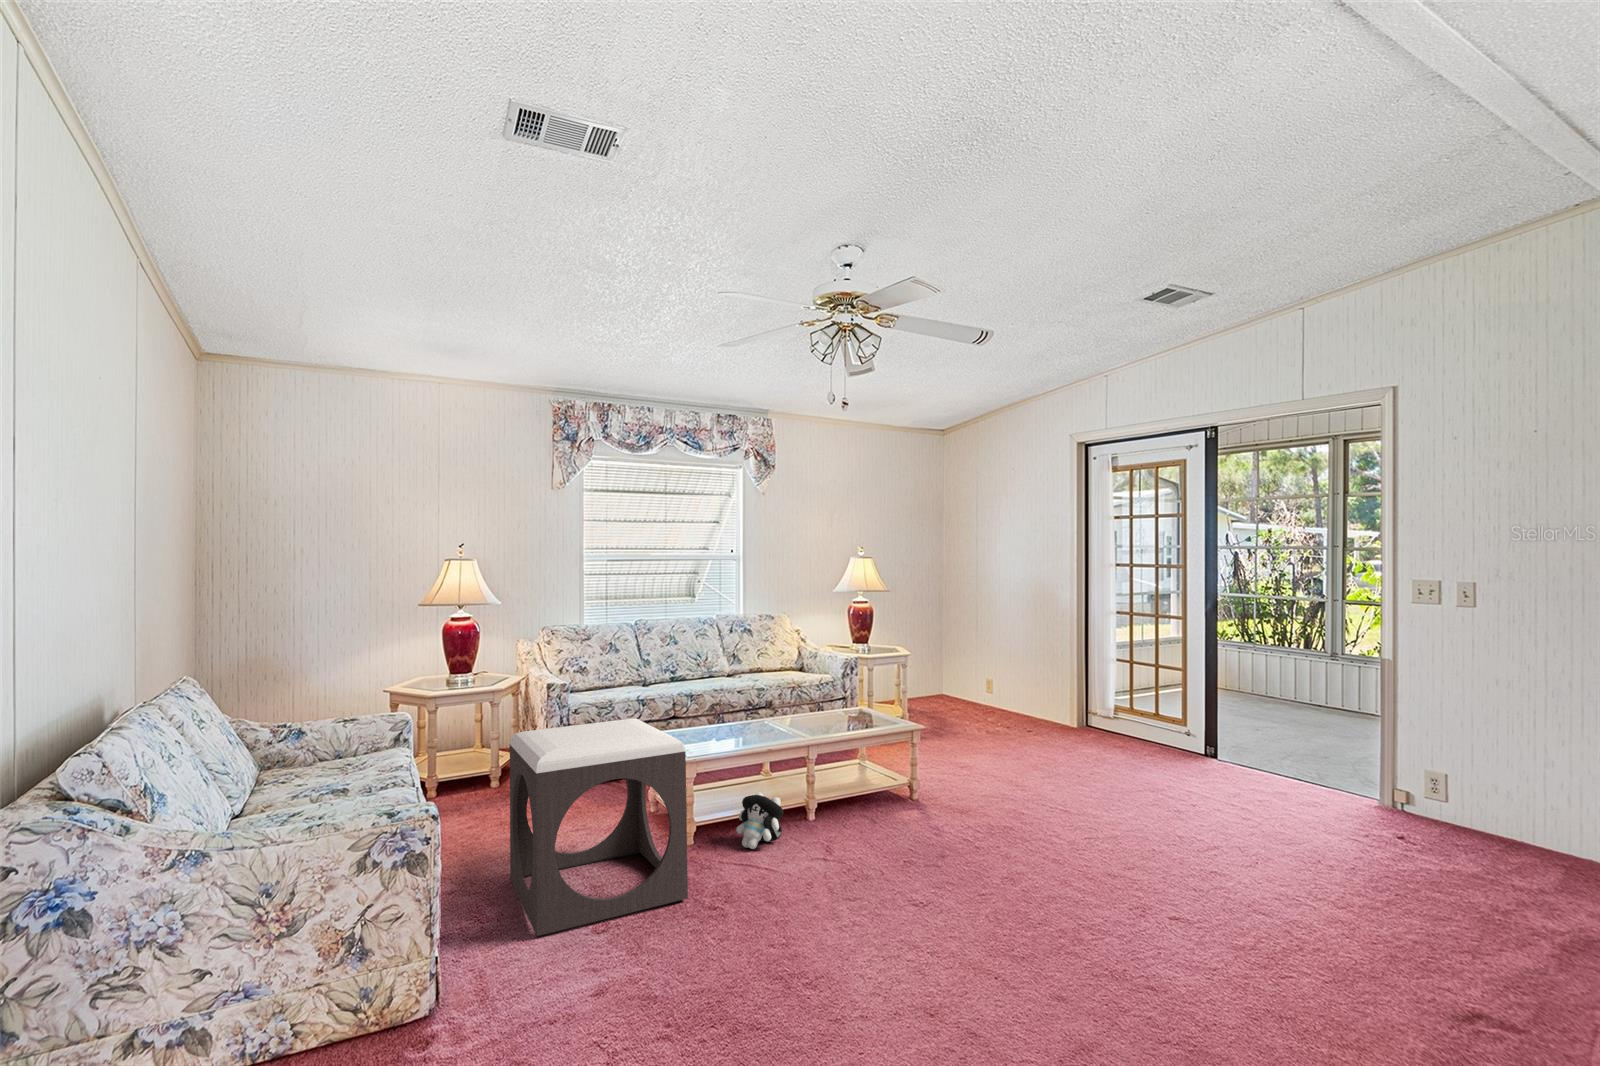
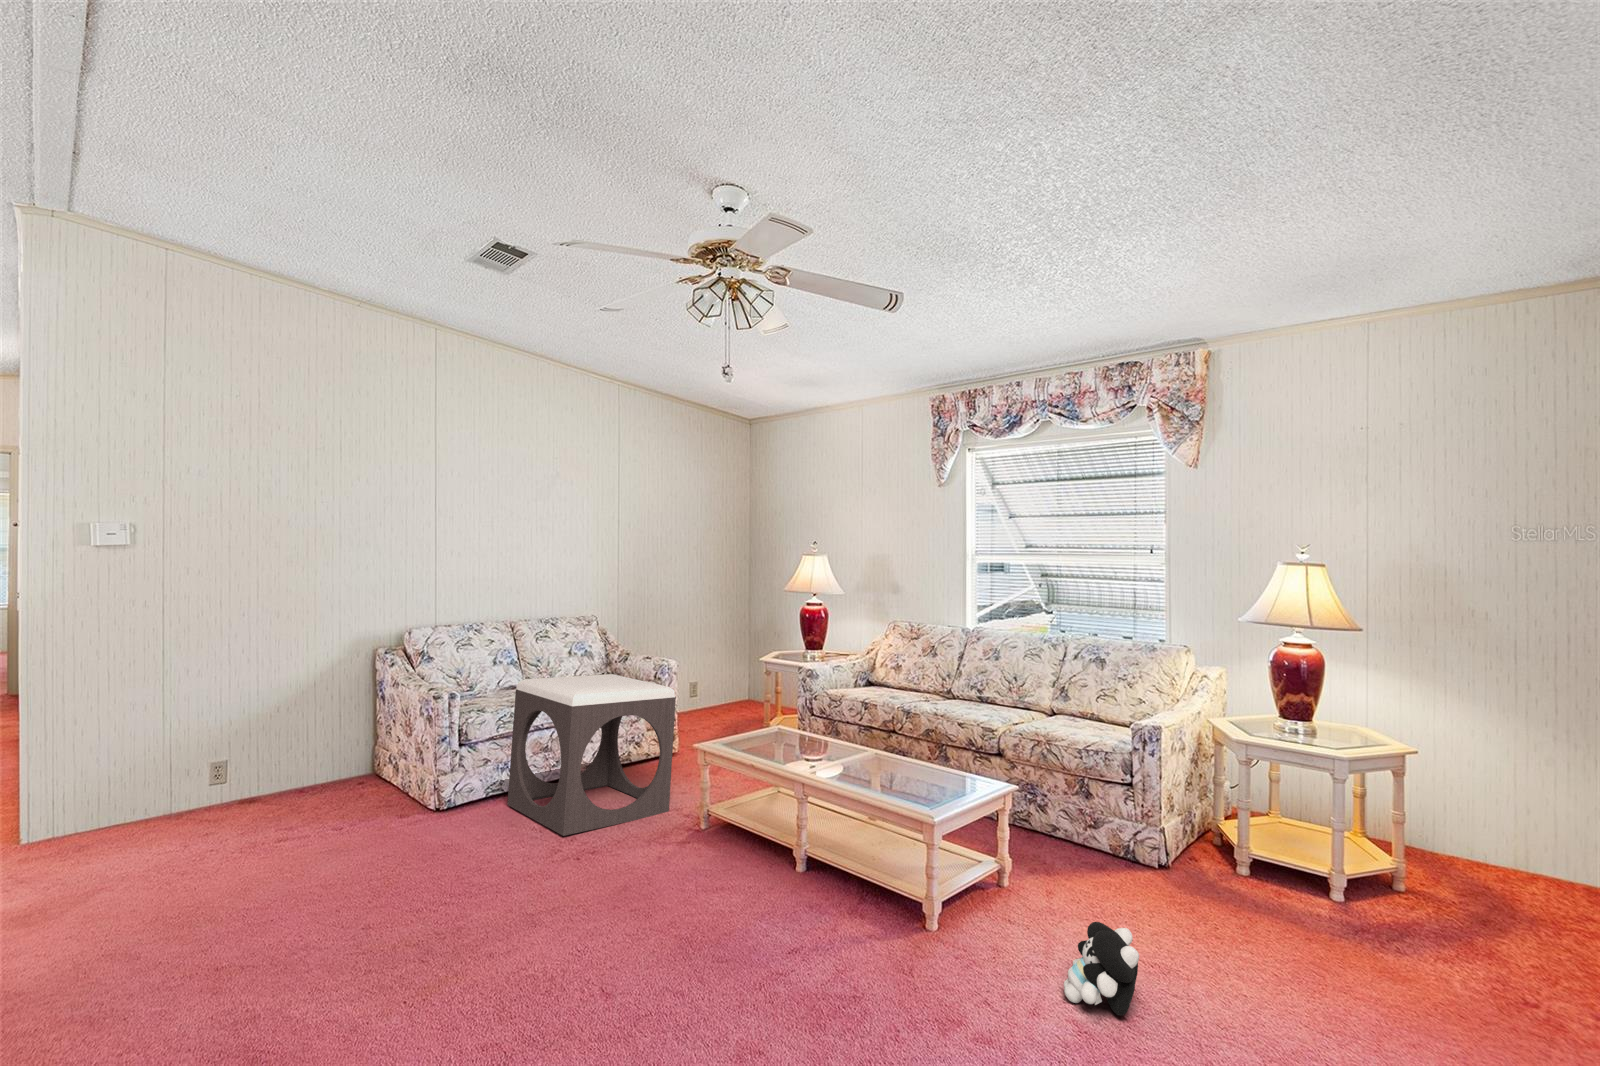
plush toy: present [736,792,783,849] -> present [1064,922,1139,1016]

